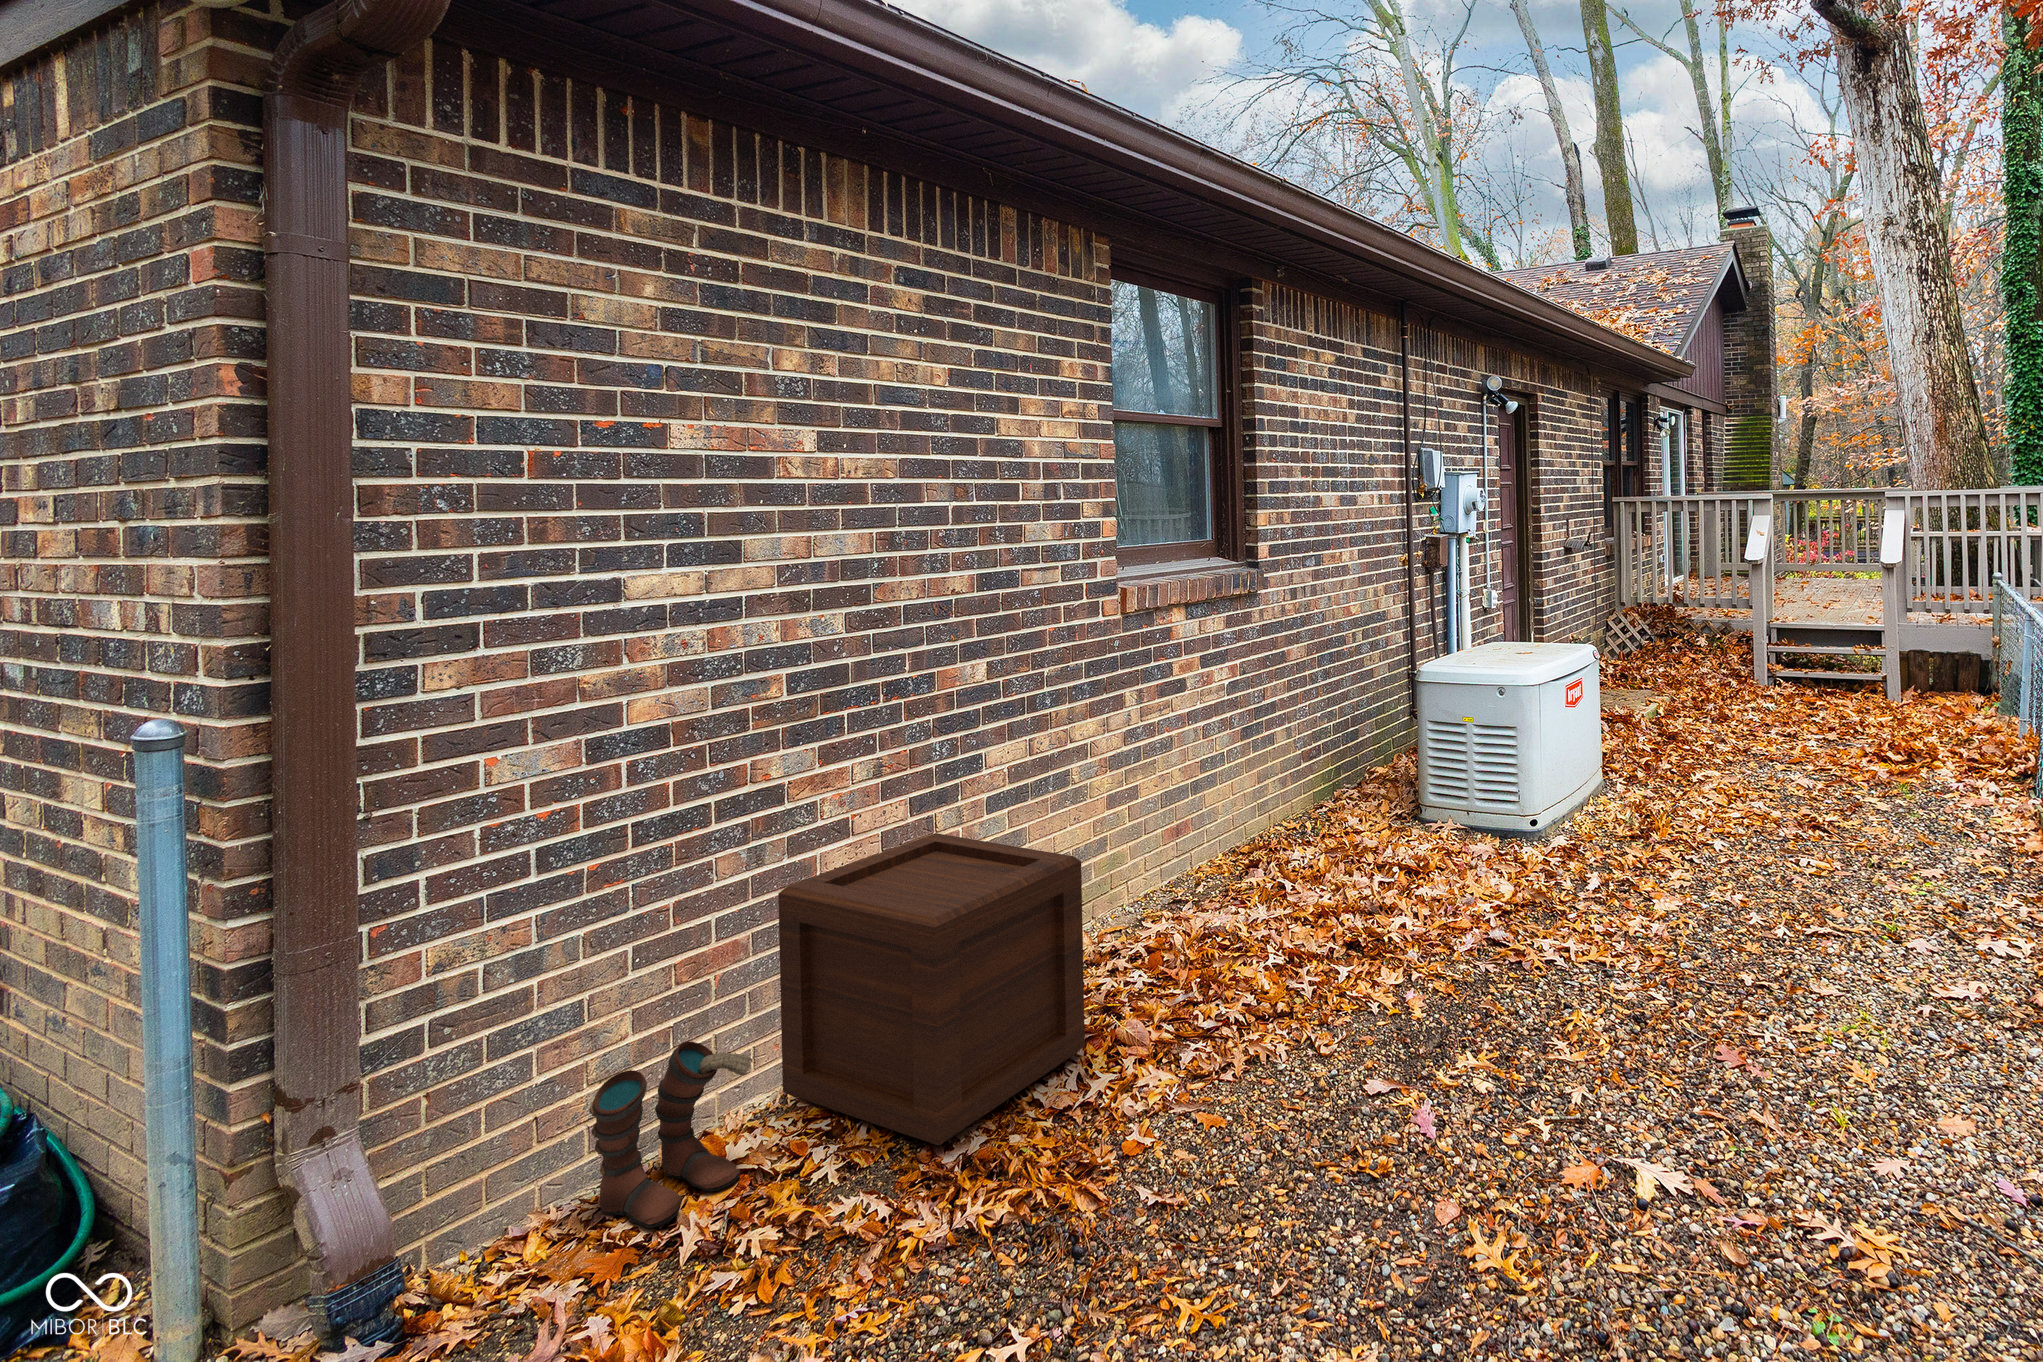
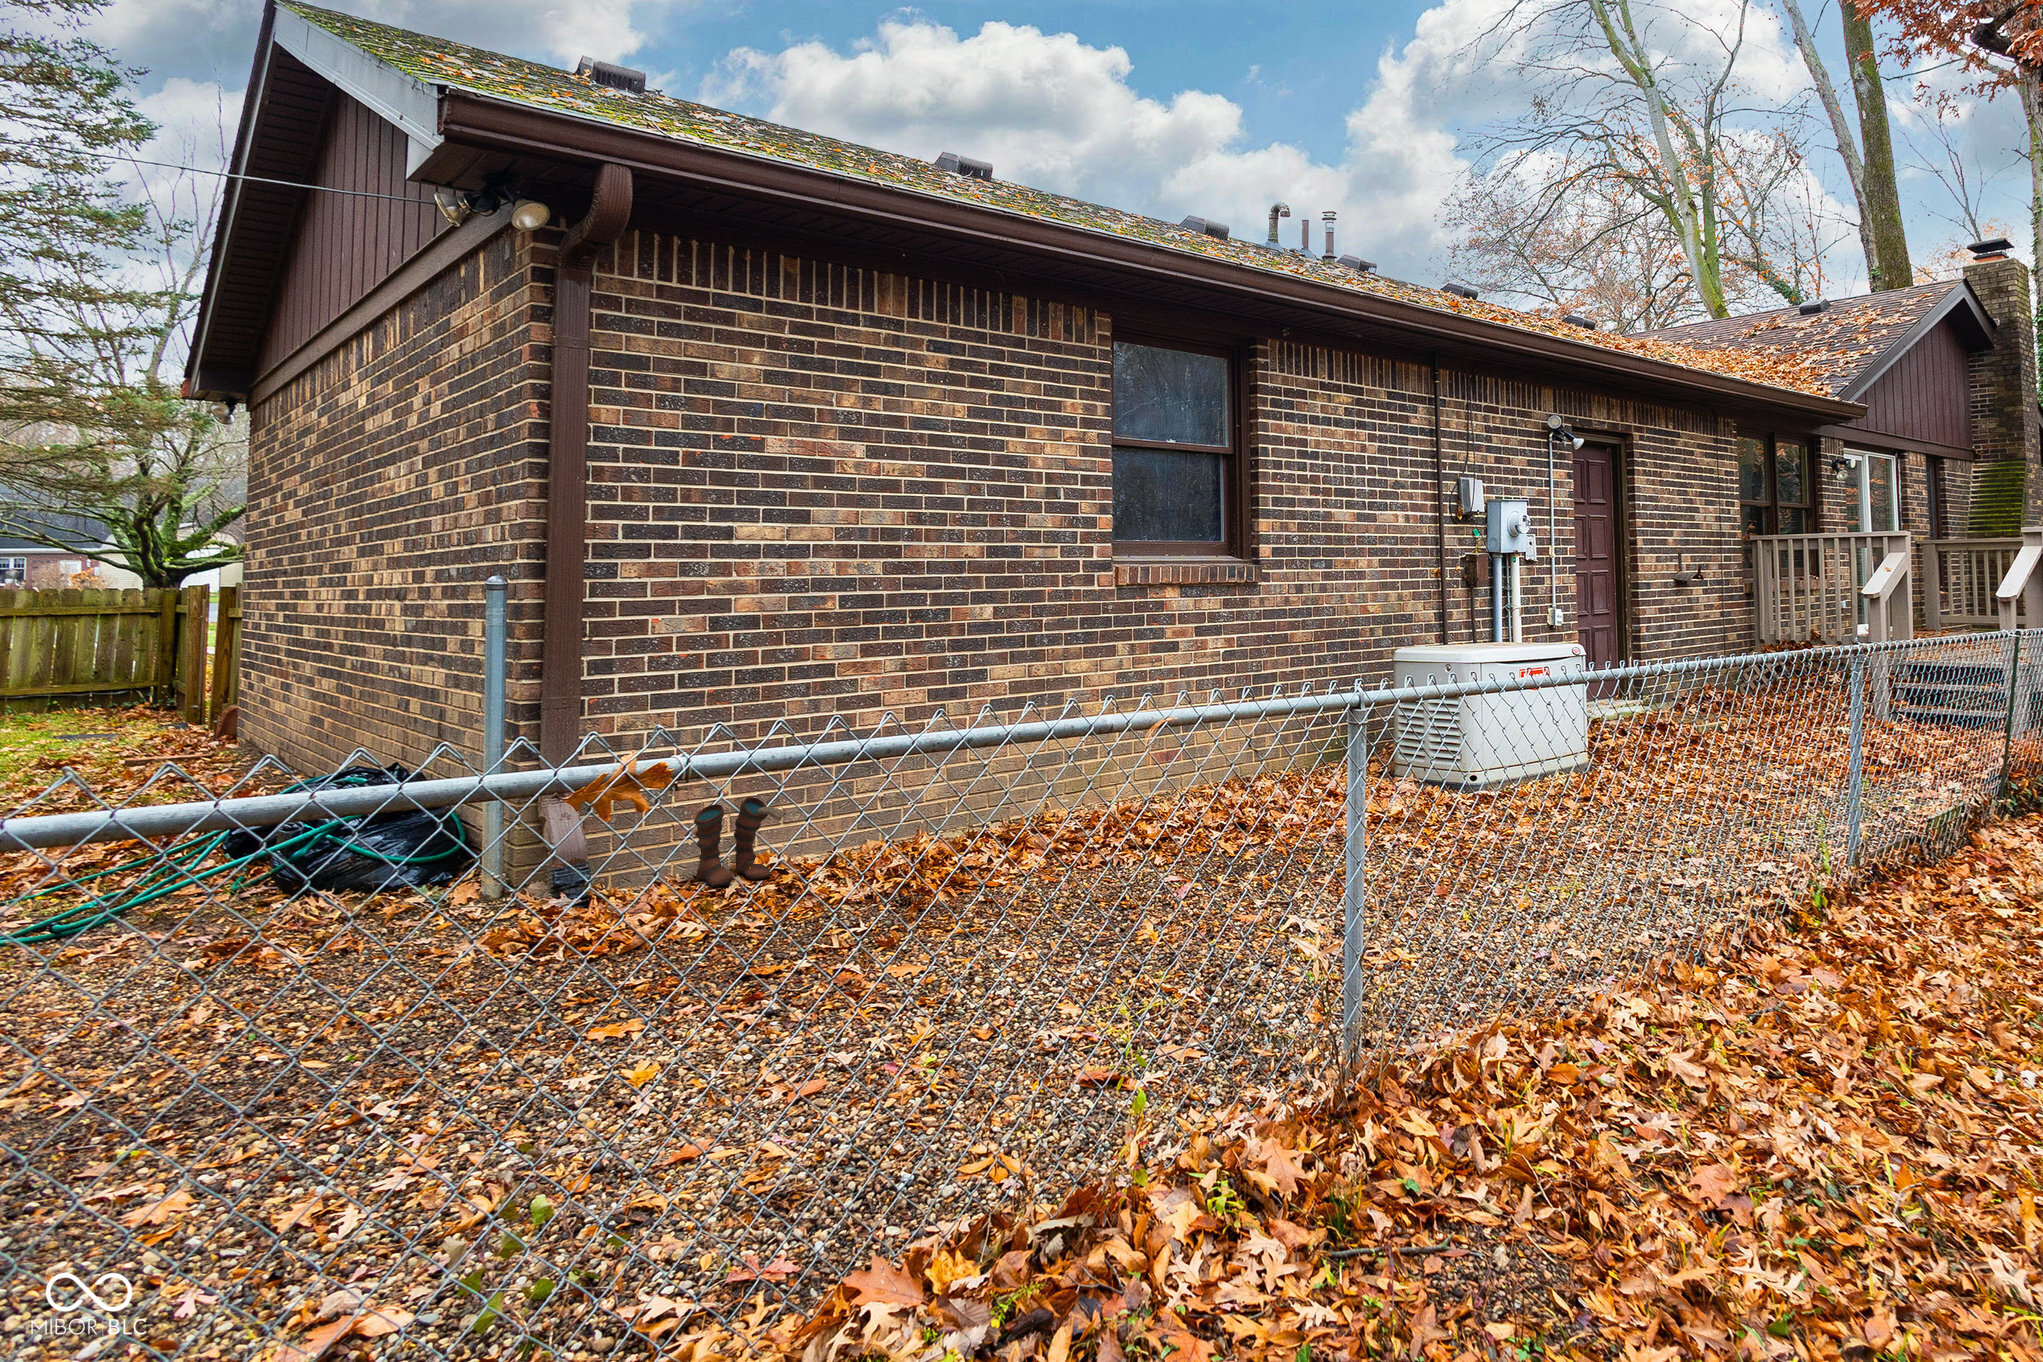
wooden crate: present [778,833,1085,1146] -> none [821,712,1005,880]

